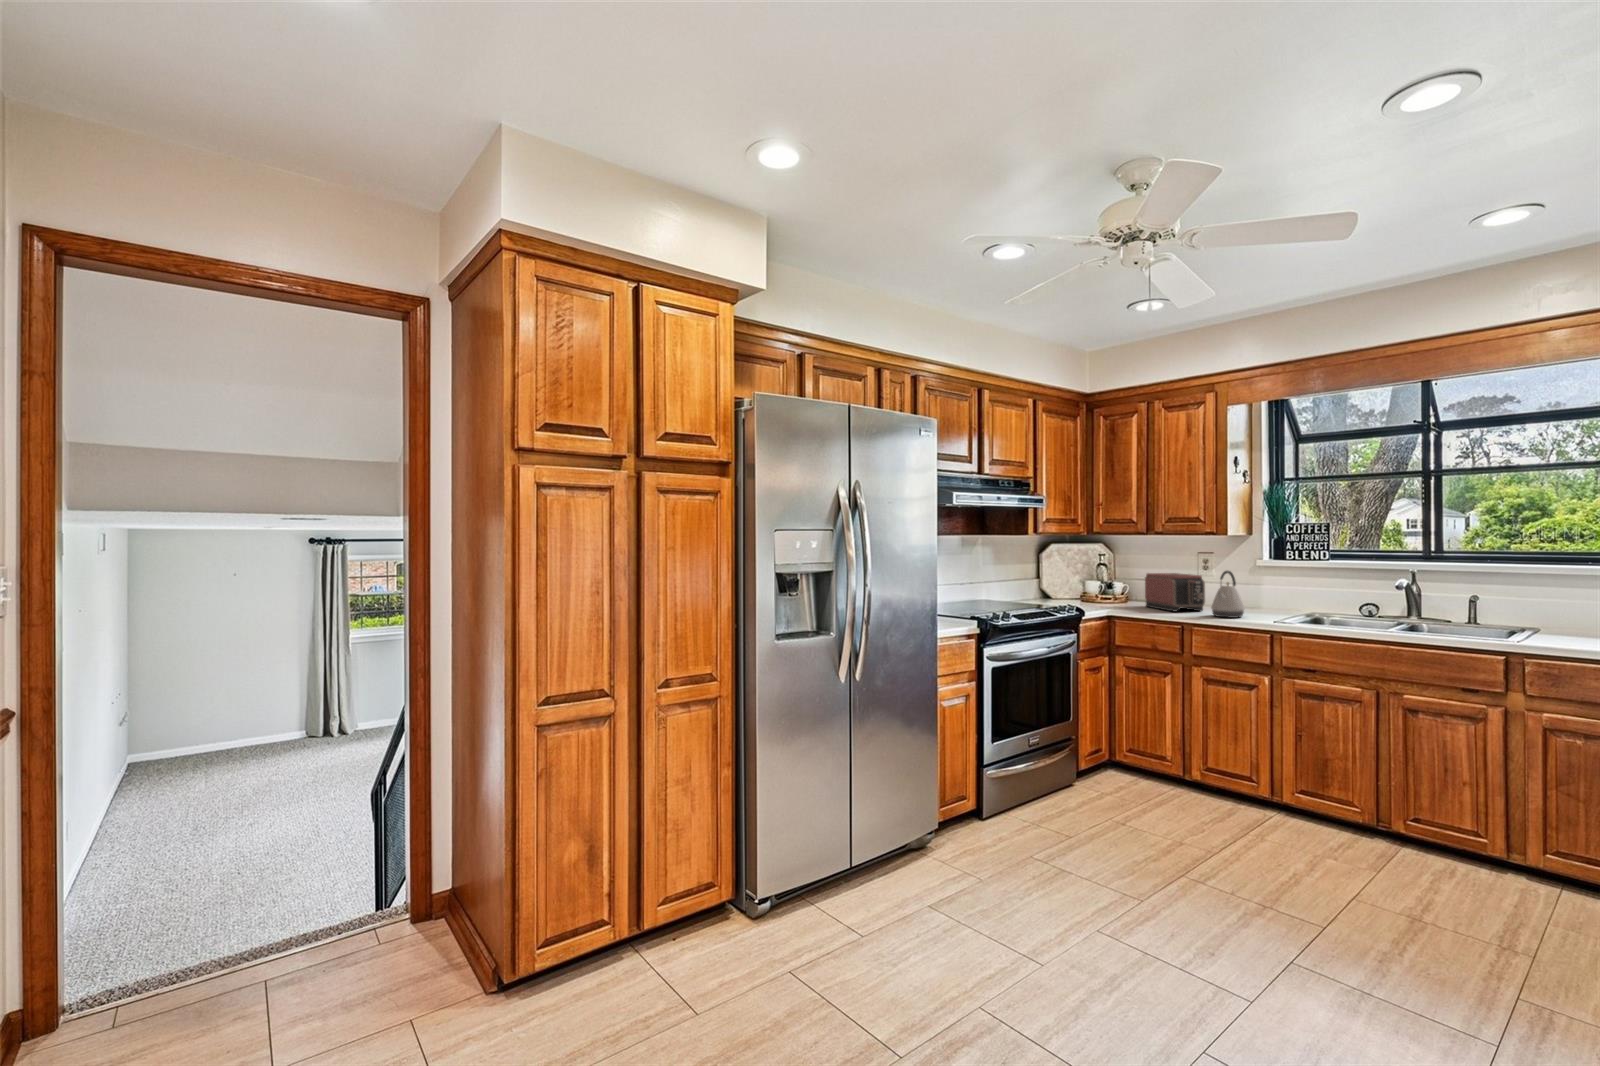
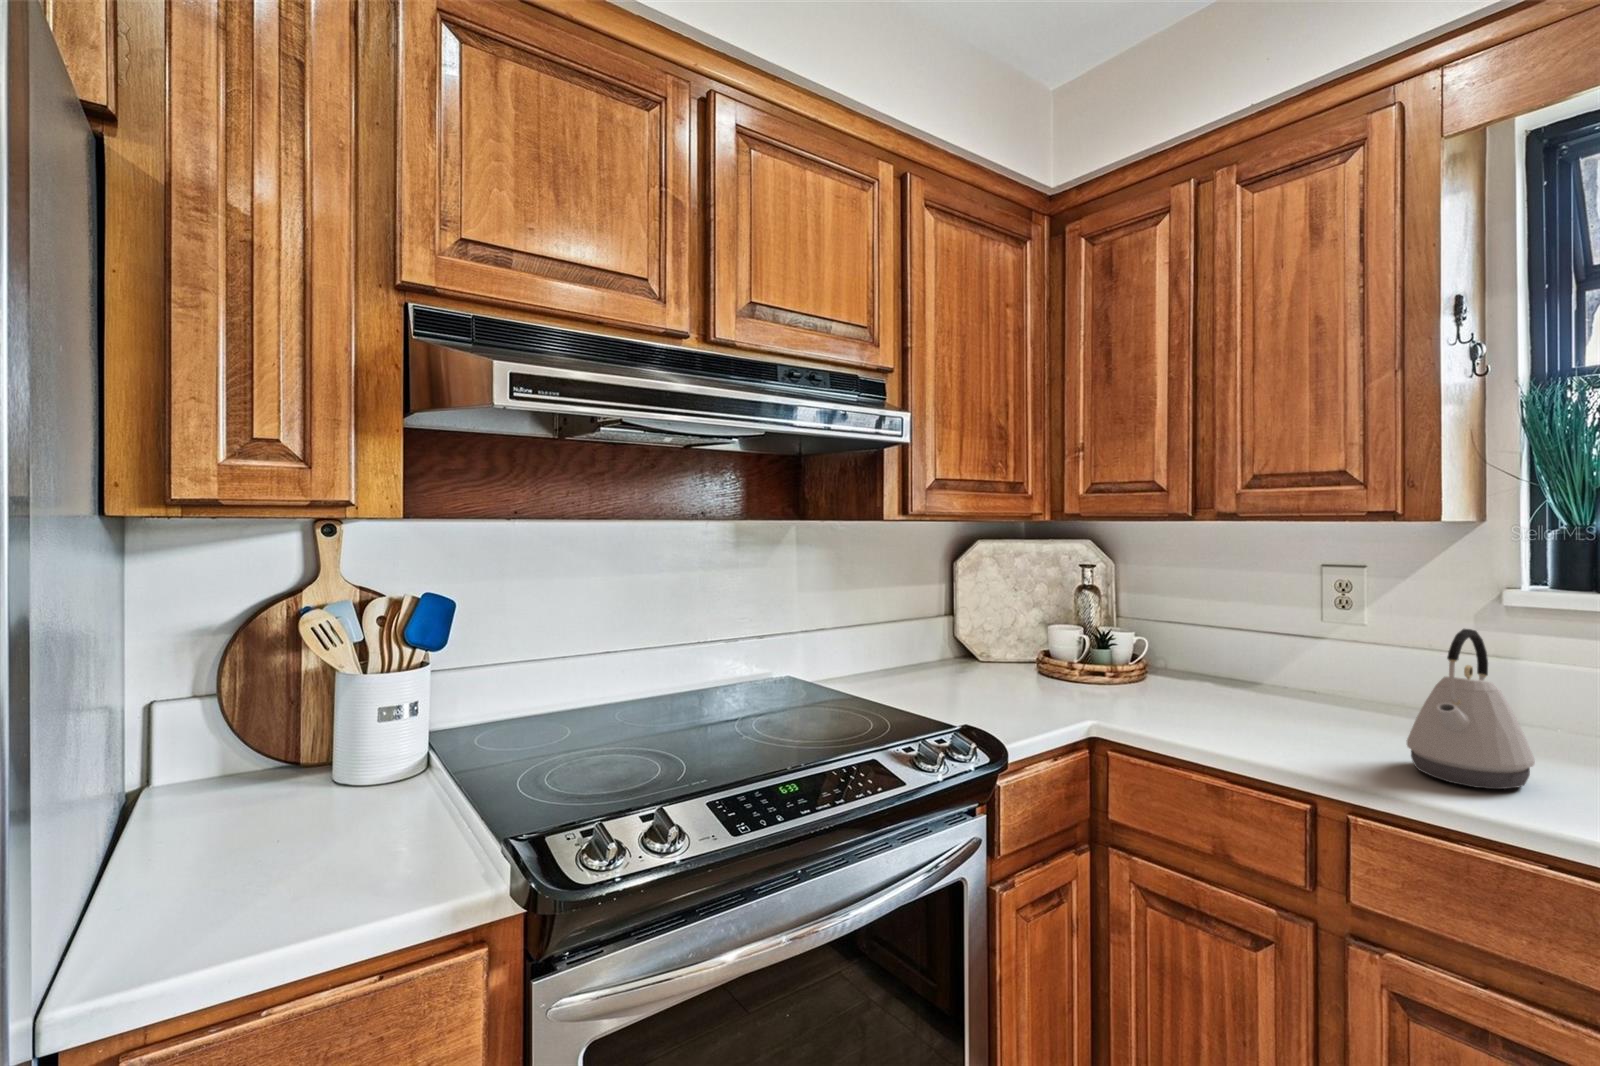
toaster: present [1145,573,1205,611] -> none [1190,614,1371,736]

